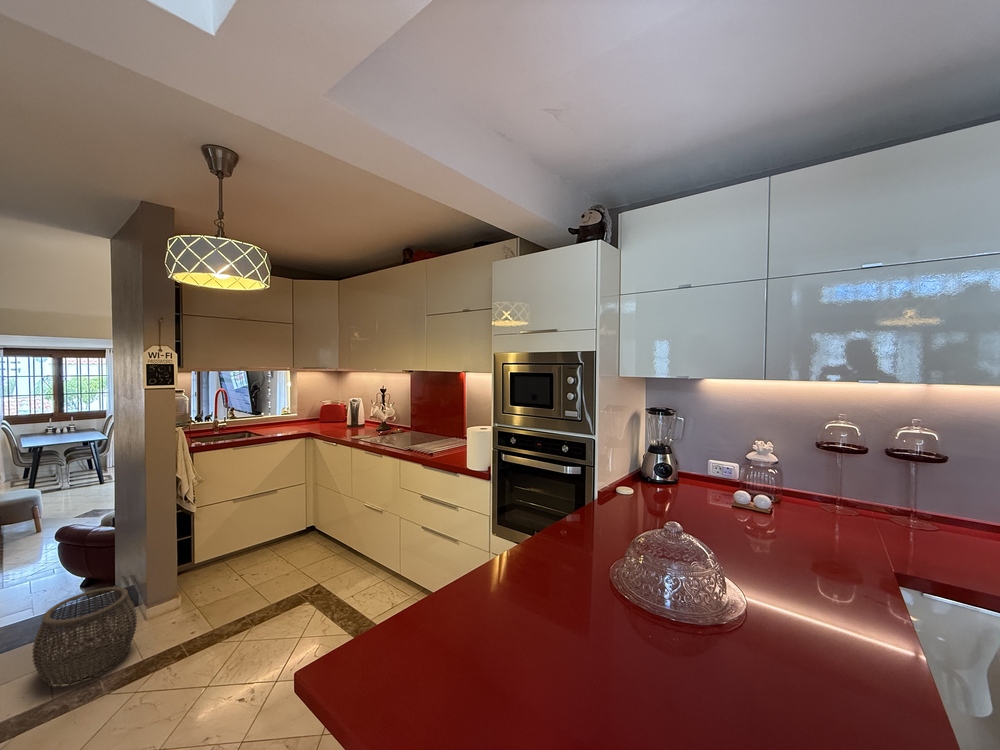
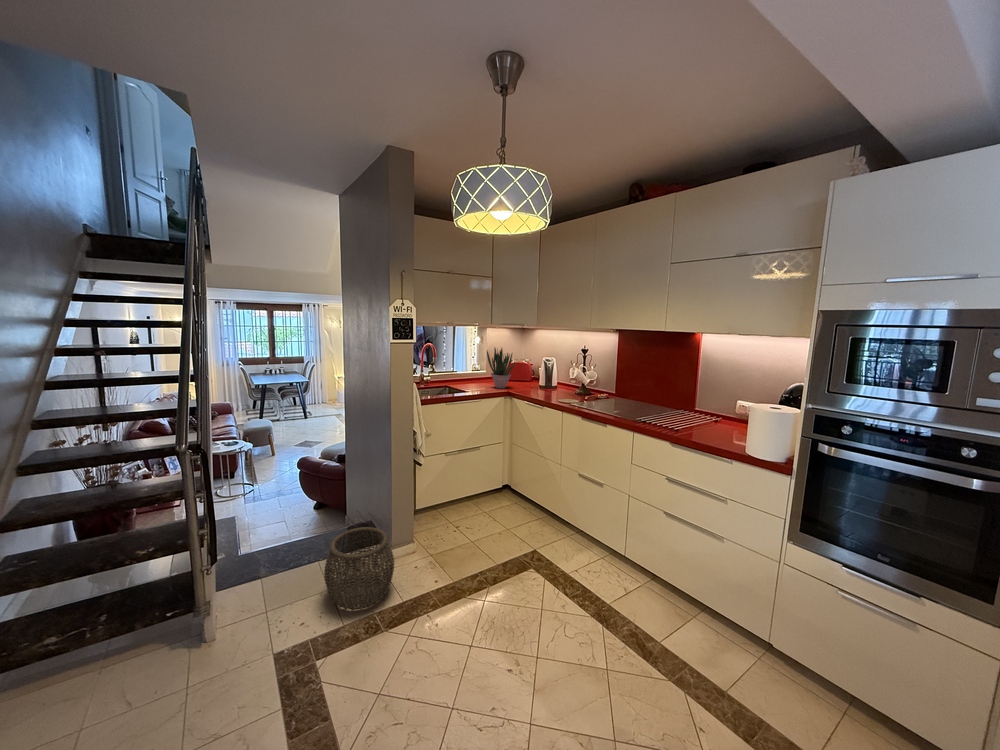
potted plant: none [289,390,320,430] -> present [487,348,515,389]

